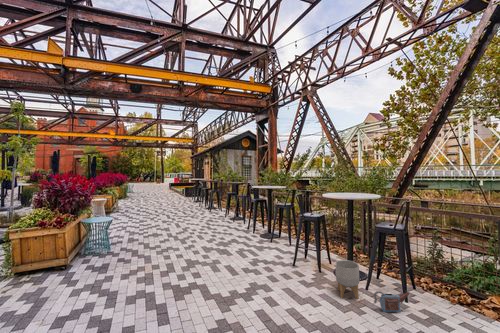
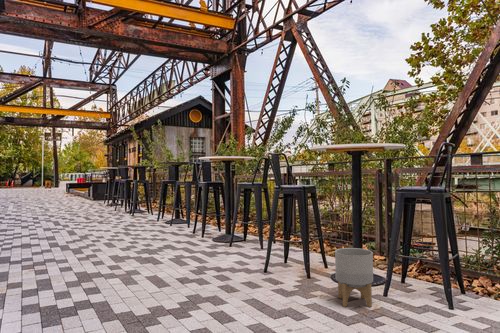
watering can: present [374,291,409,312] -> none [397,286,453,320]

